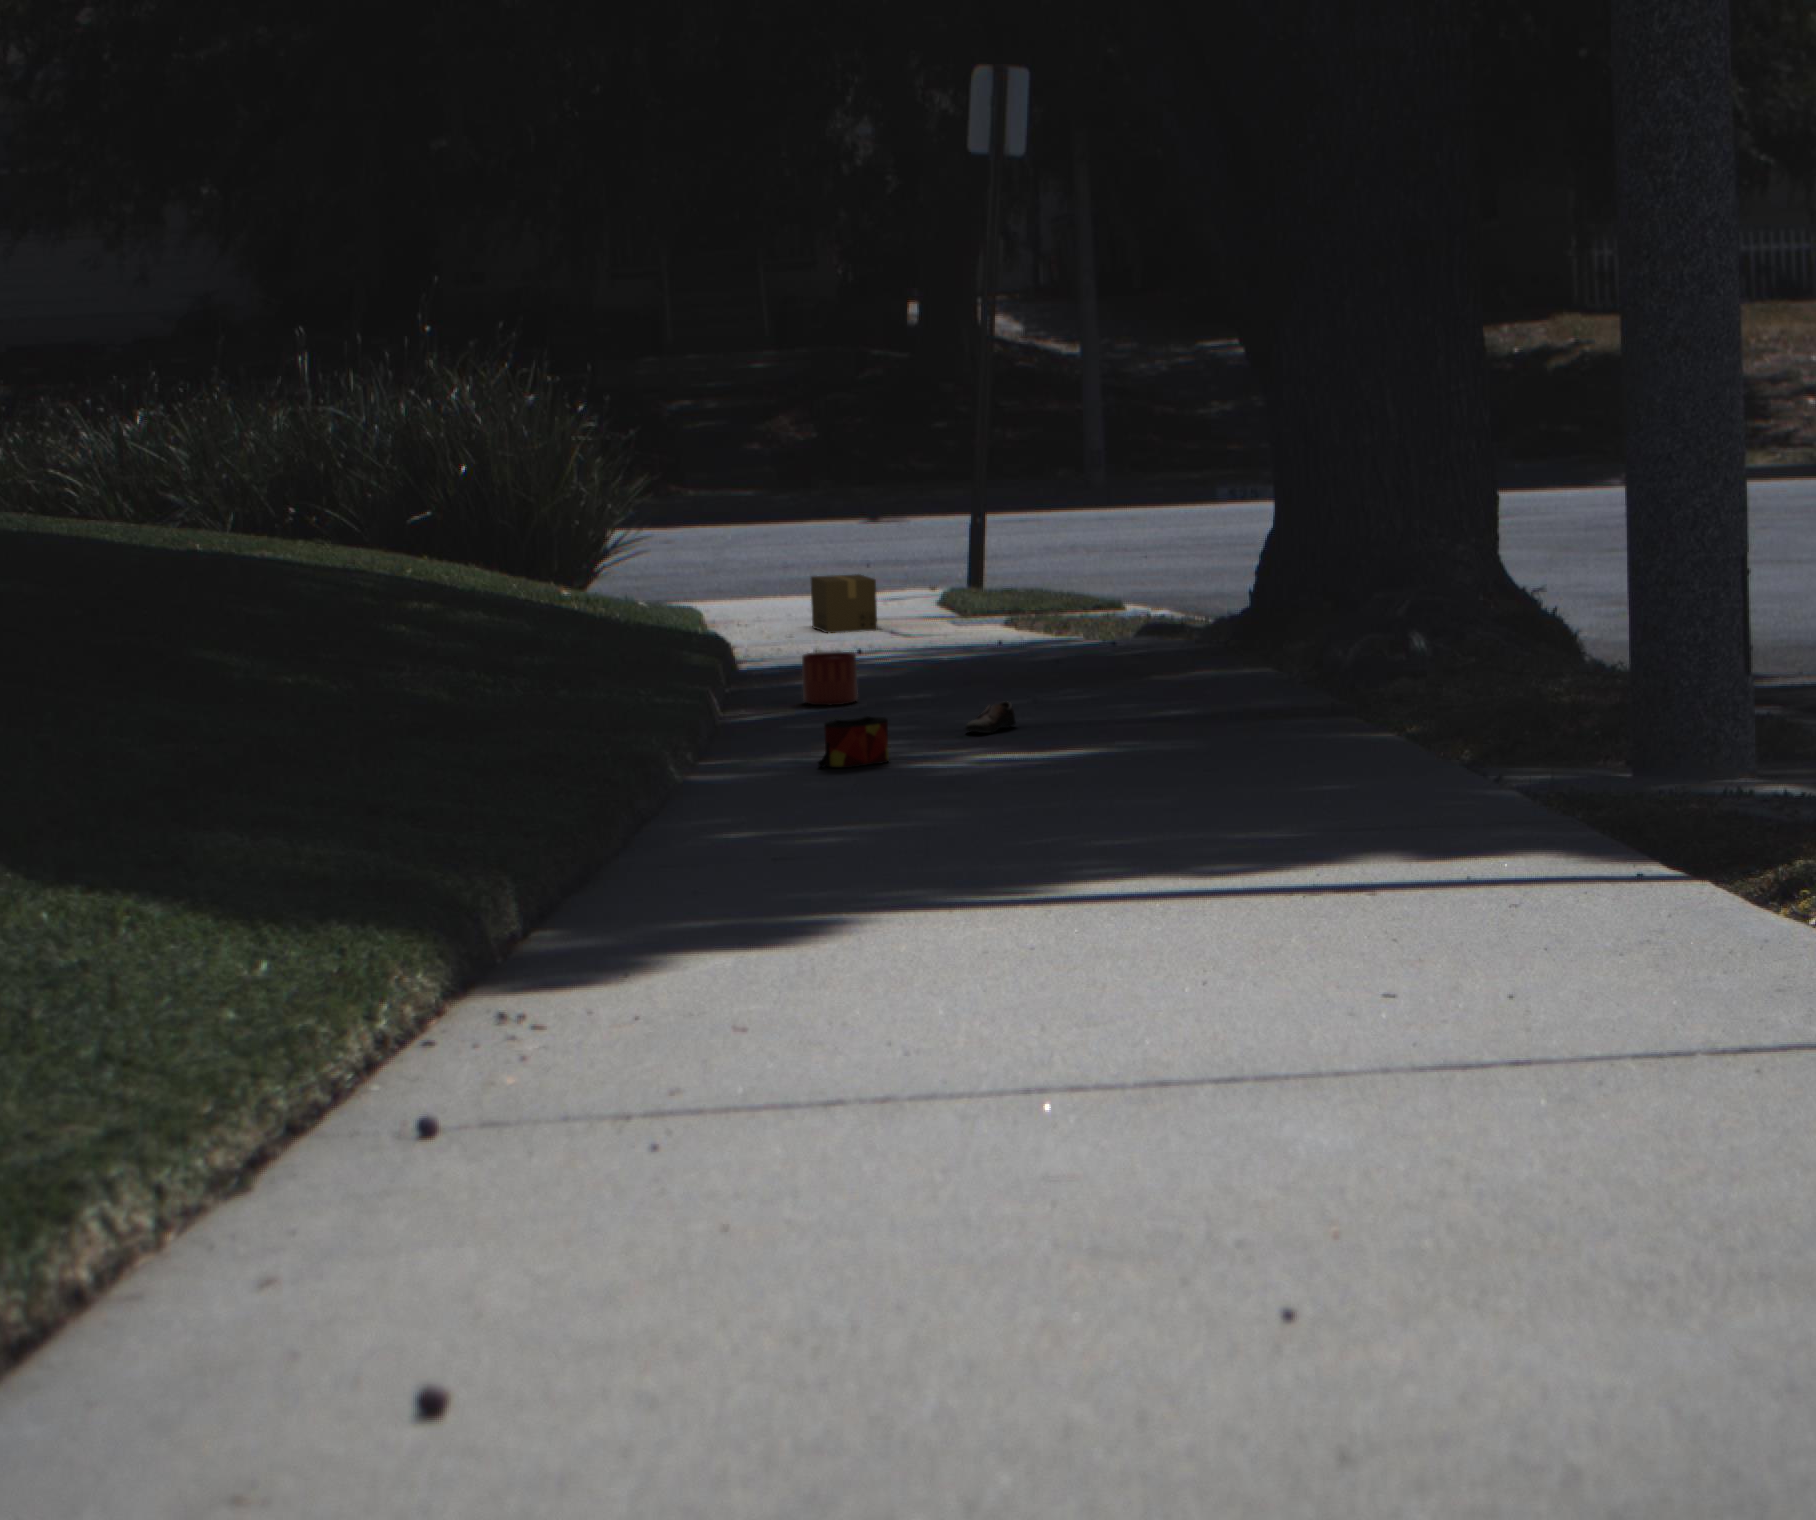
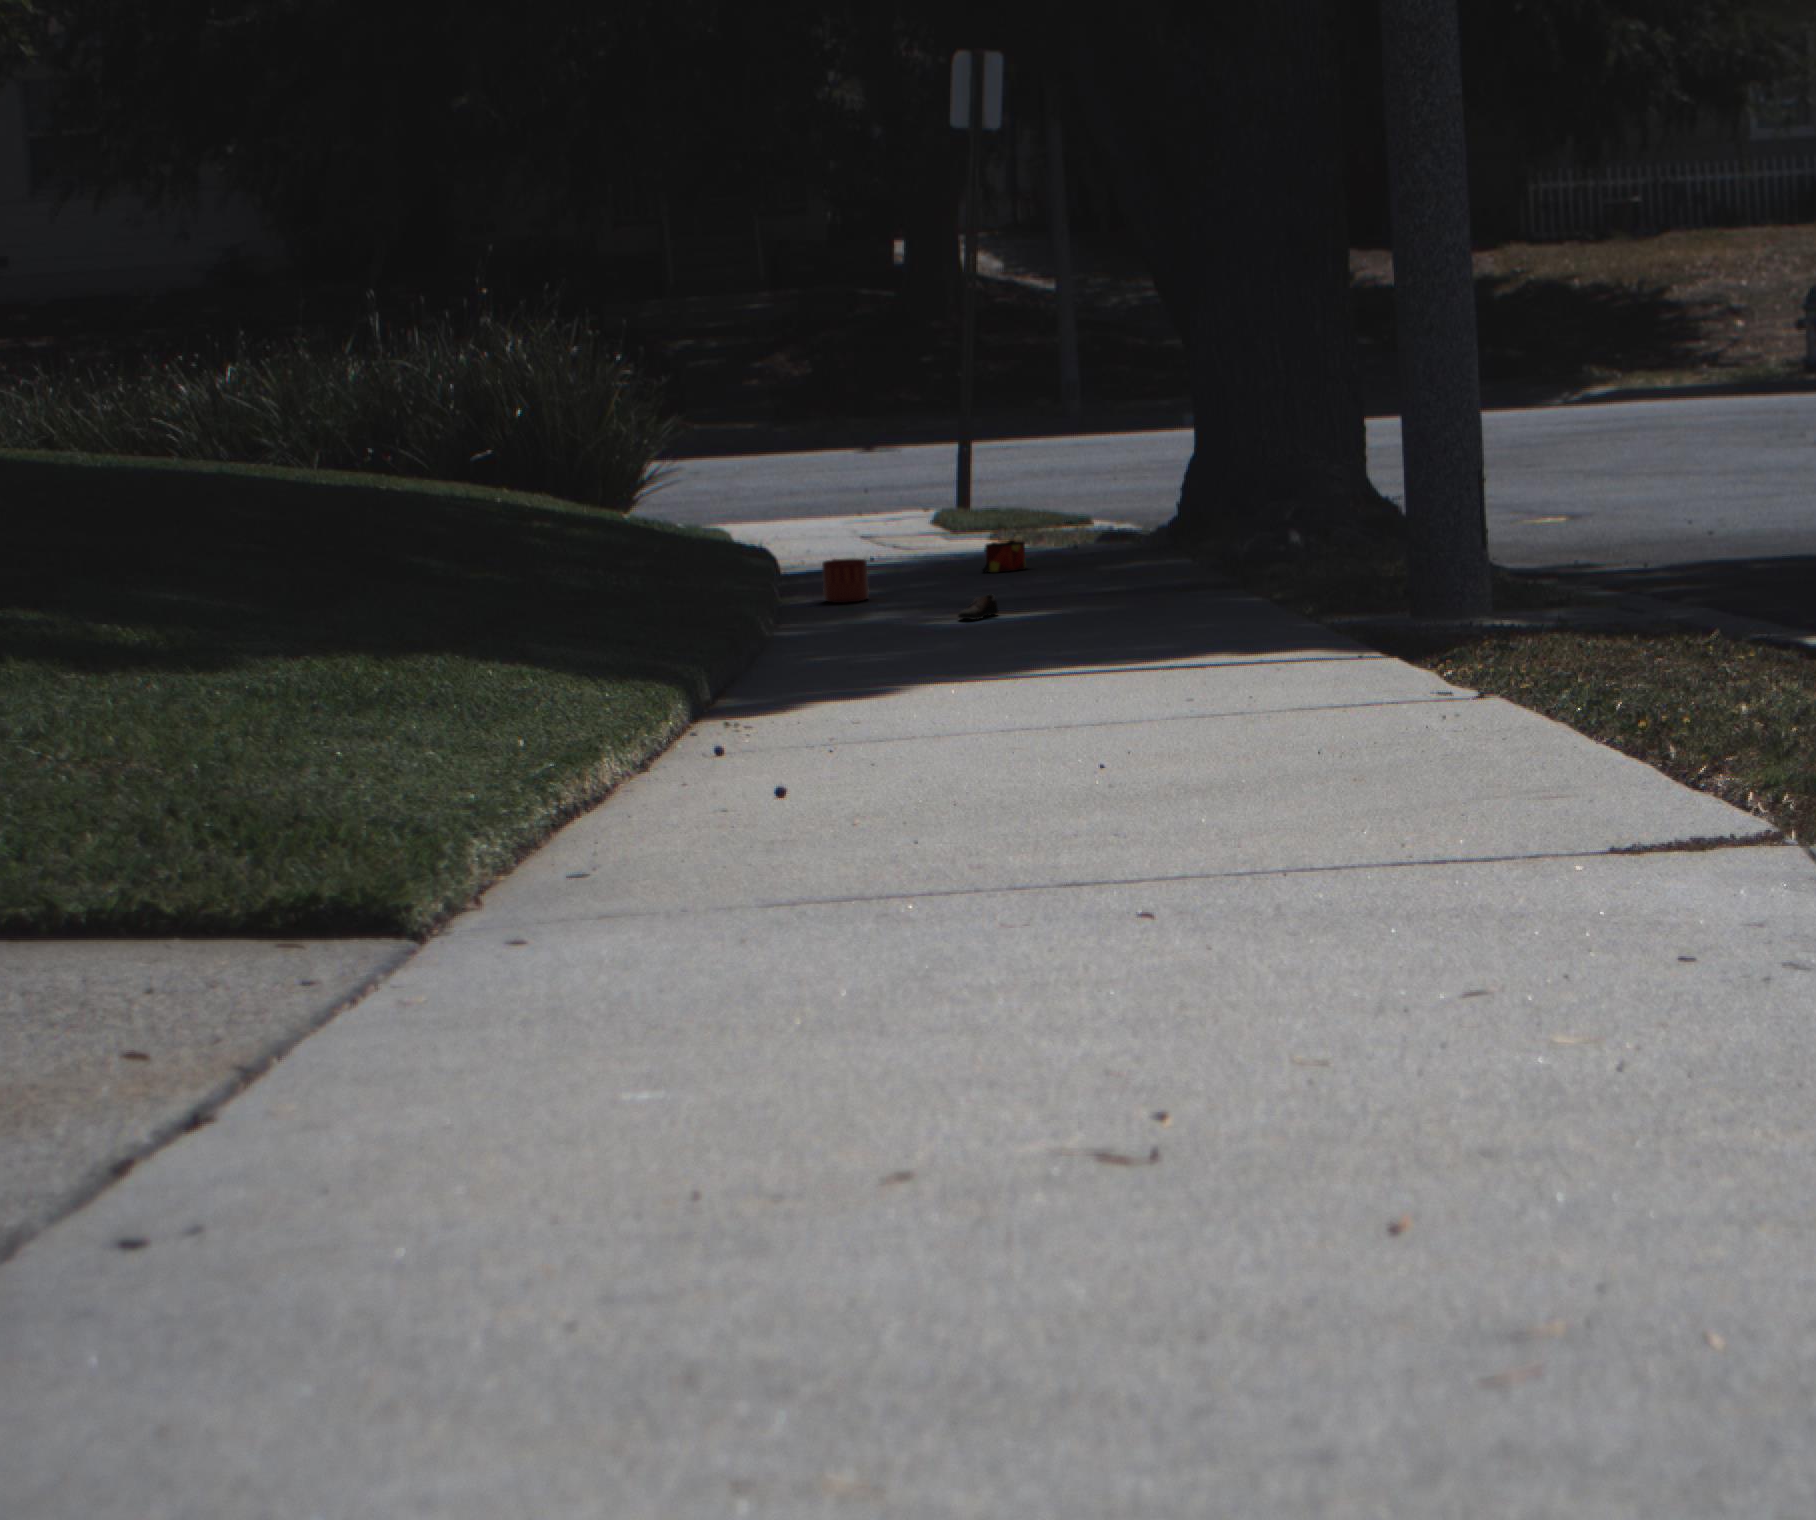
cardboard box: present [811,574,877,633] -> none [823,497,881,548]
bag: present [818,716,889,768] -> present [982,540,1026,573]

